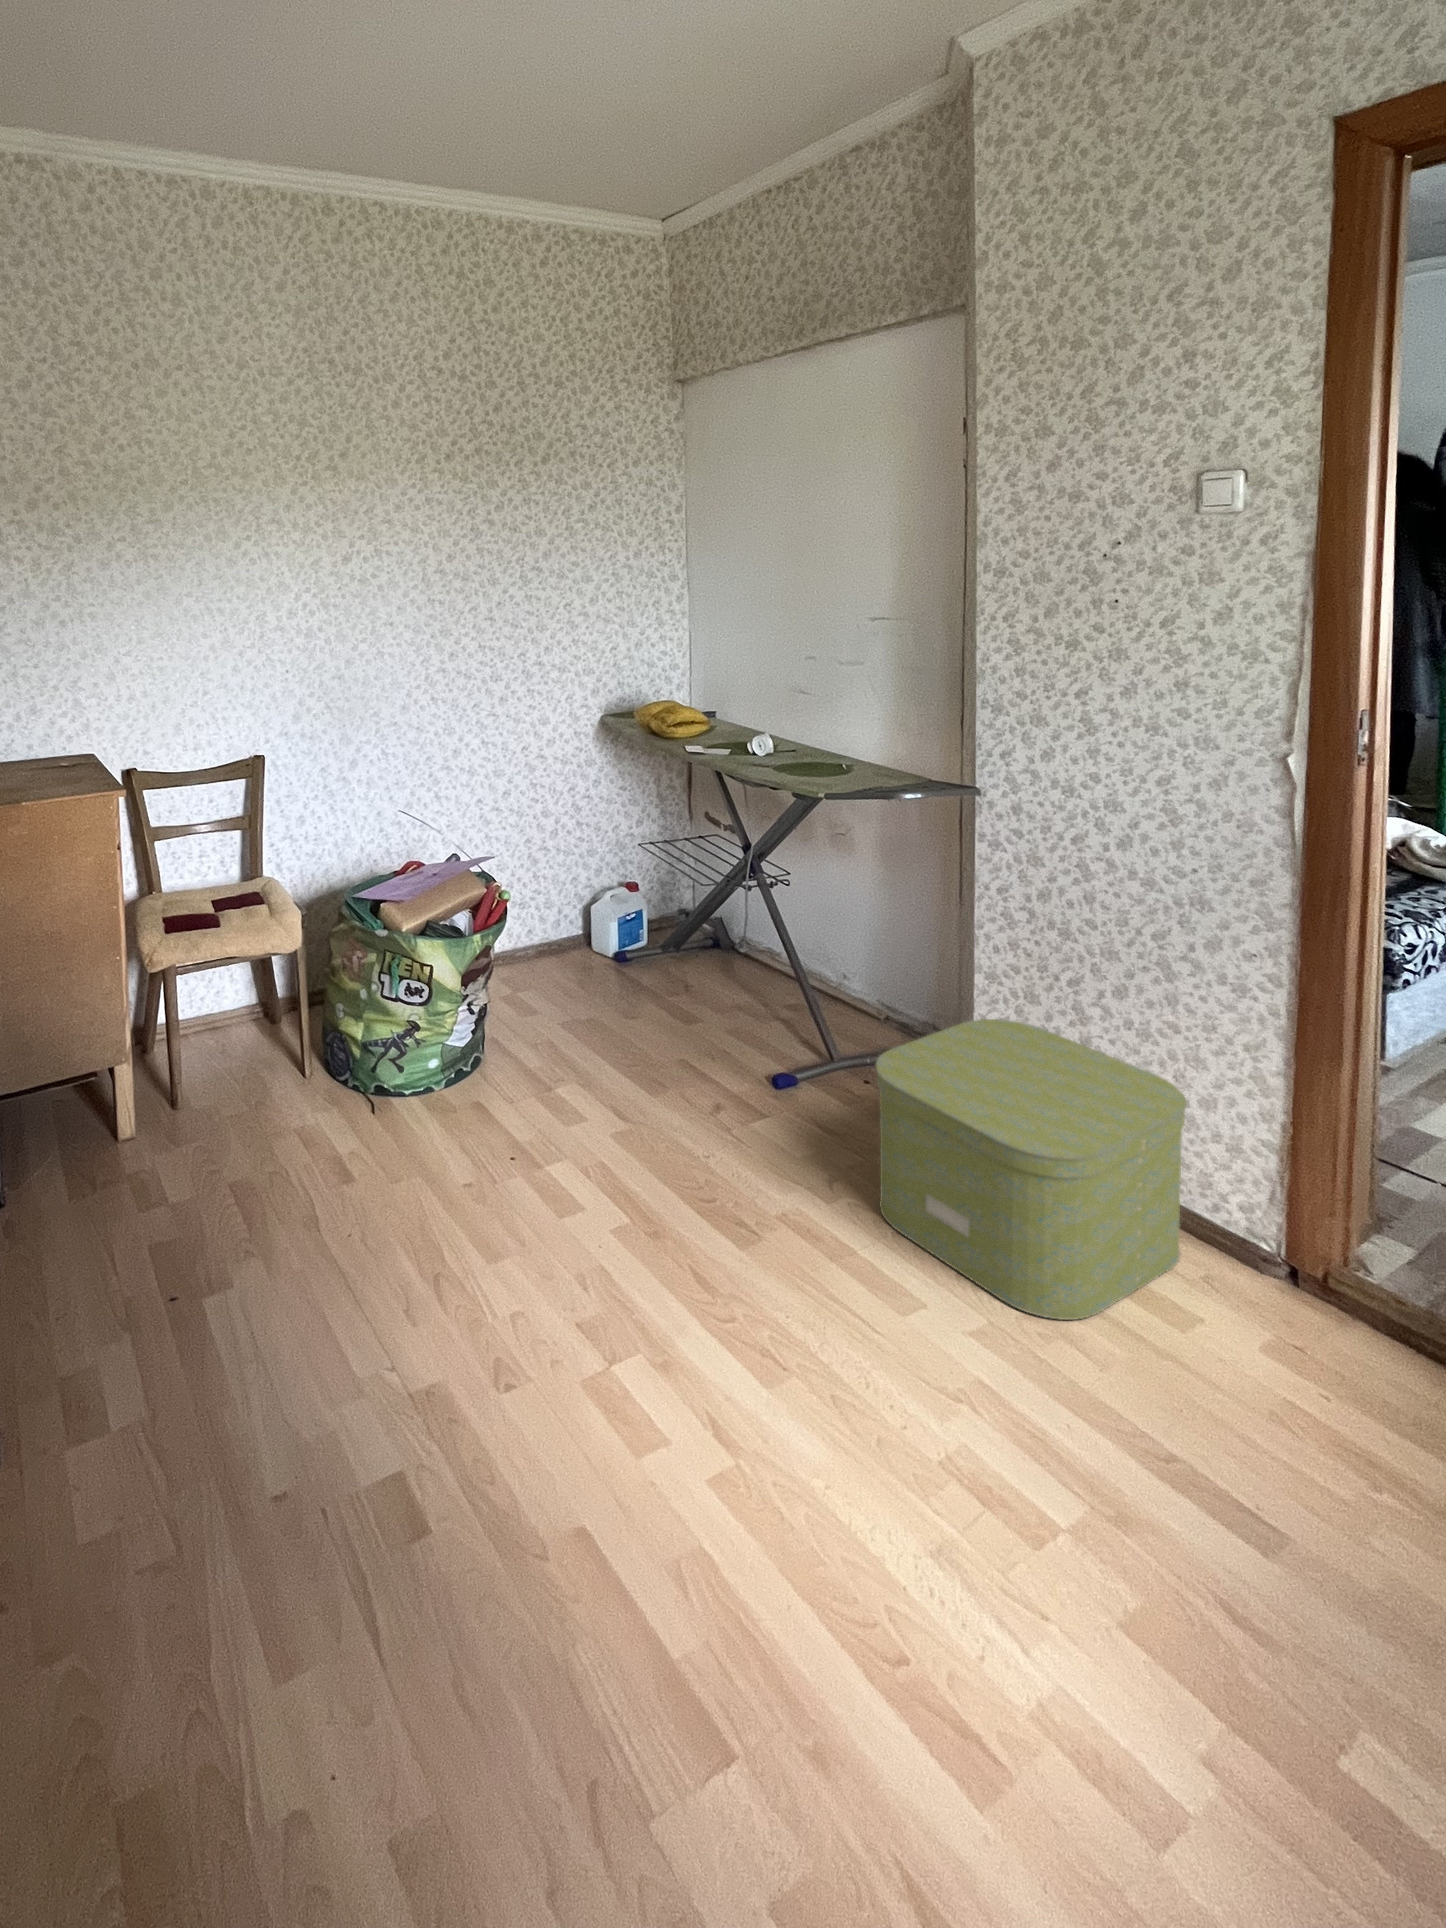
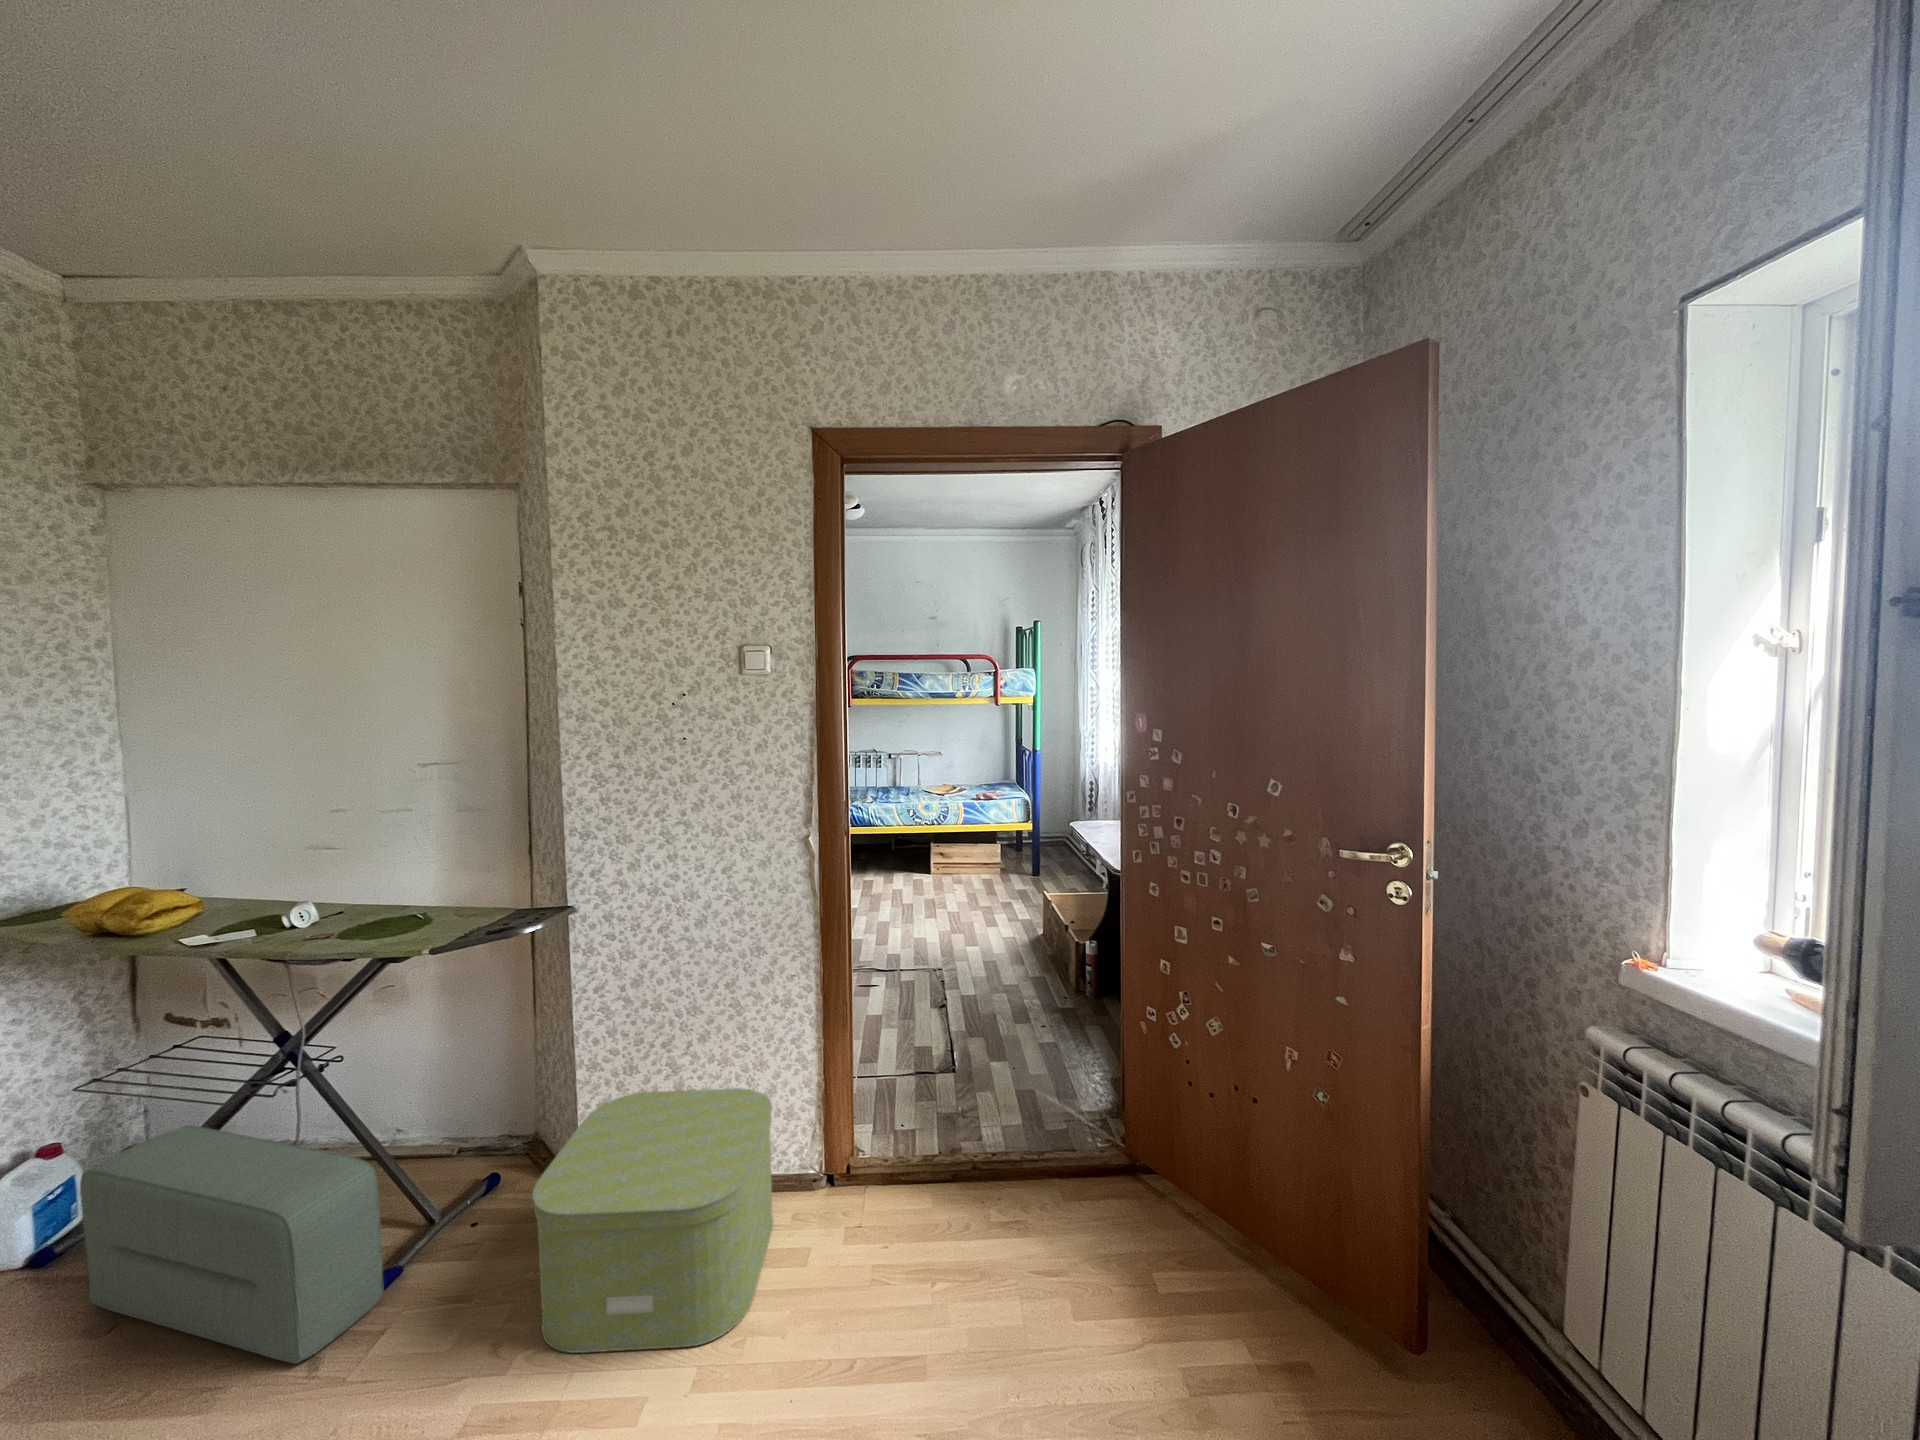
pouf: none [629,898,782,1107] -> present [80,1126,384,1364]

